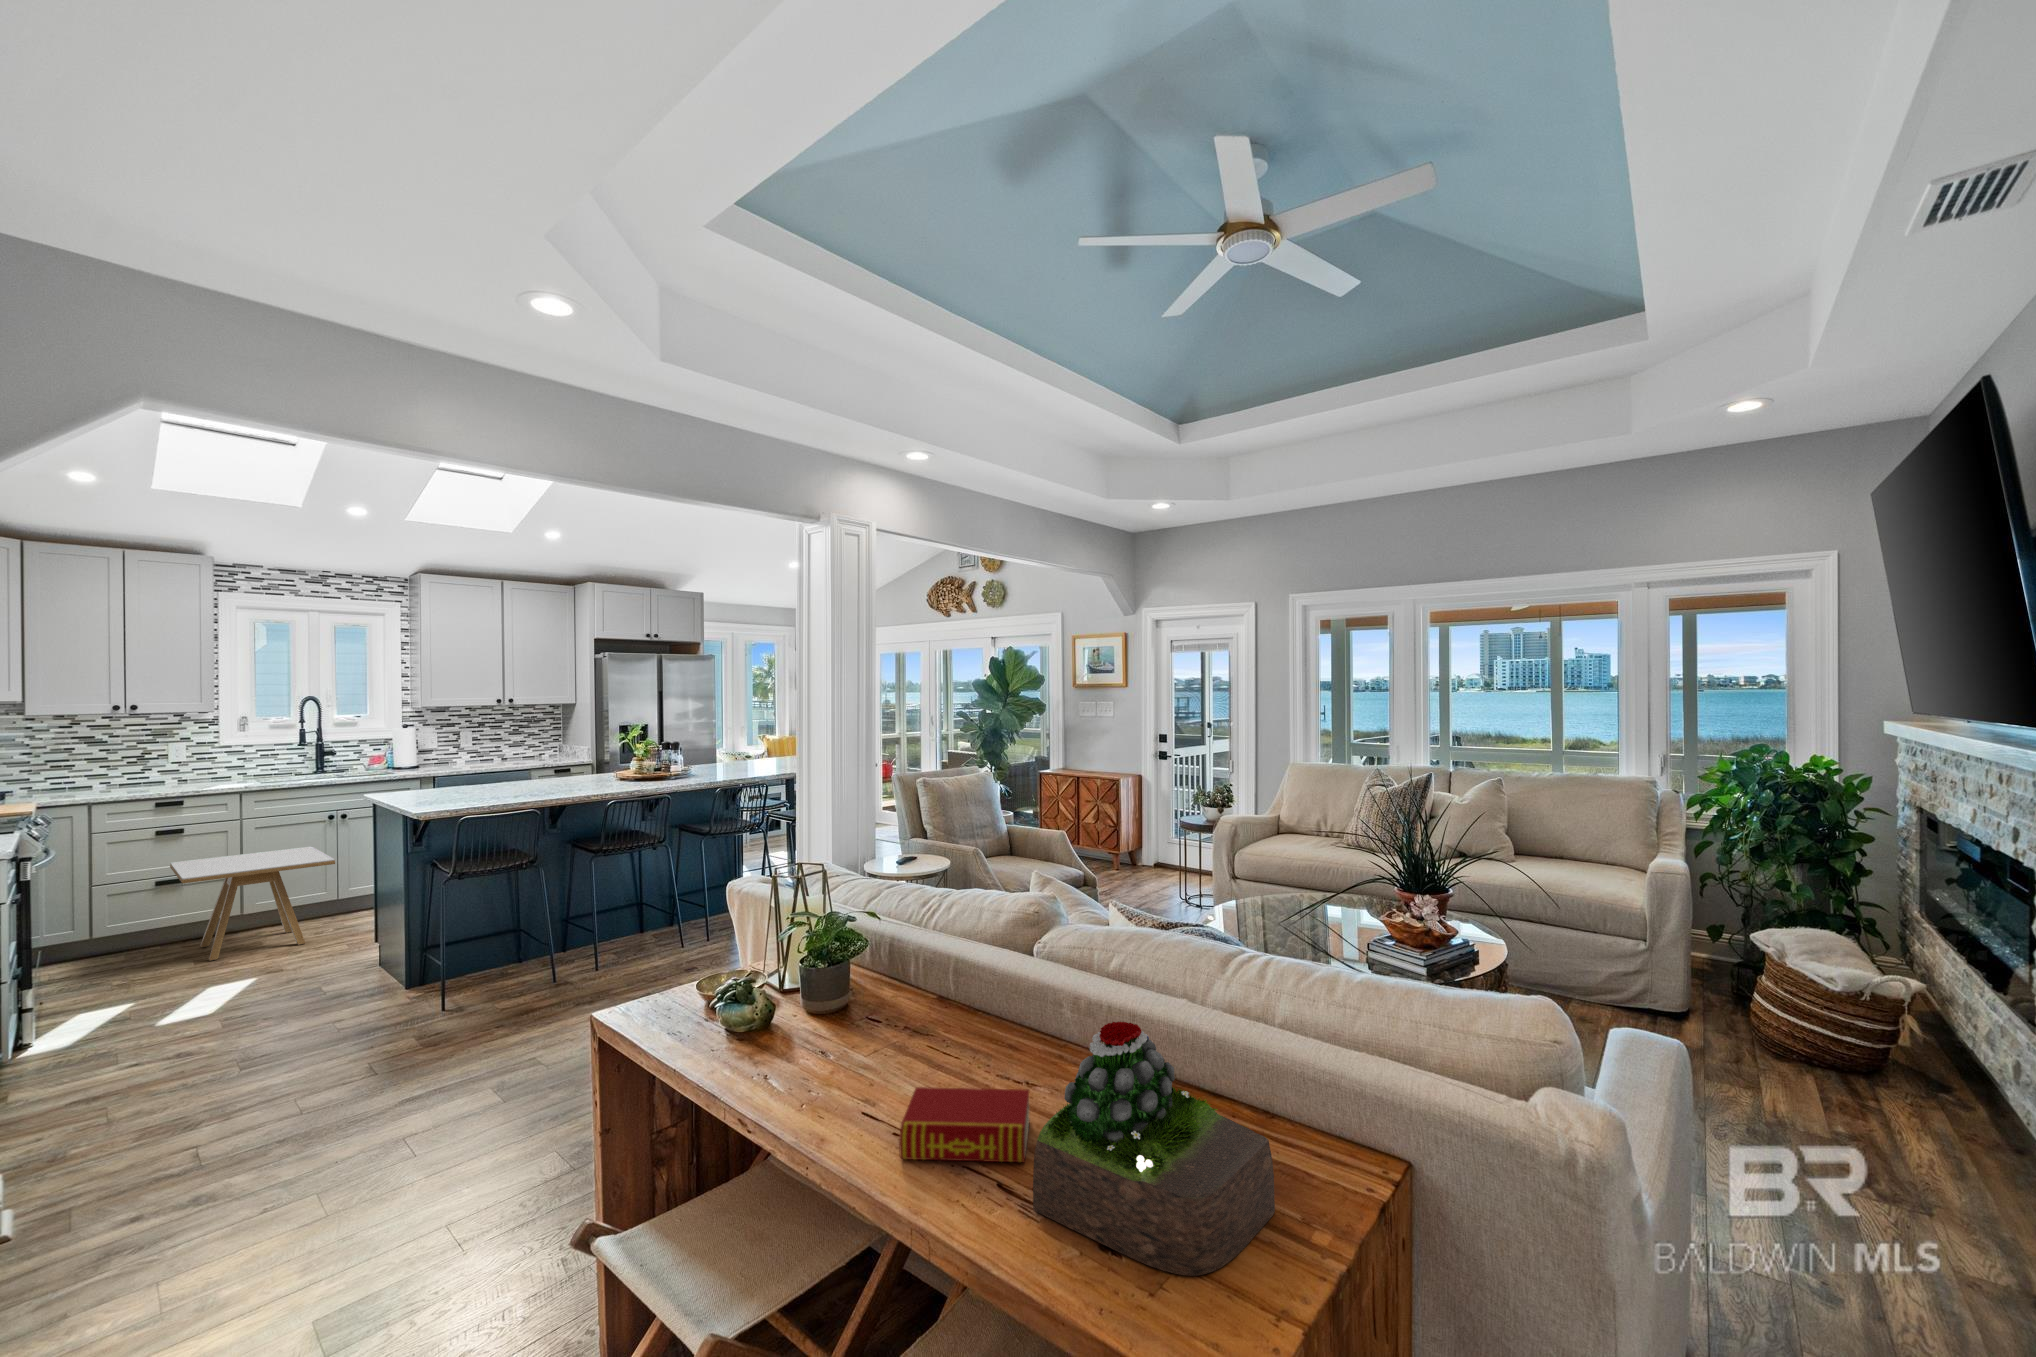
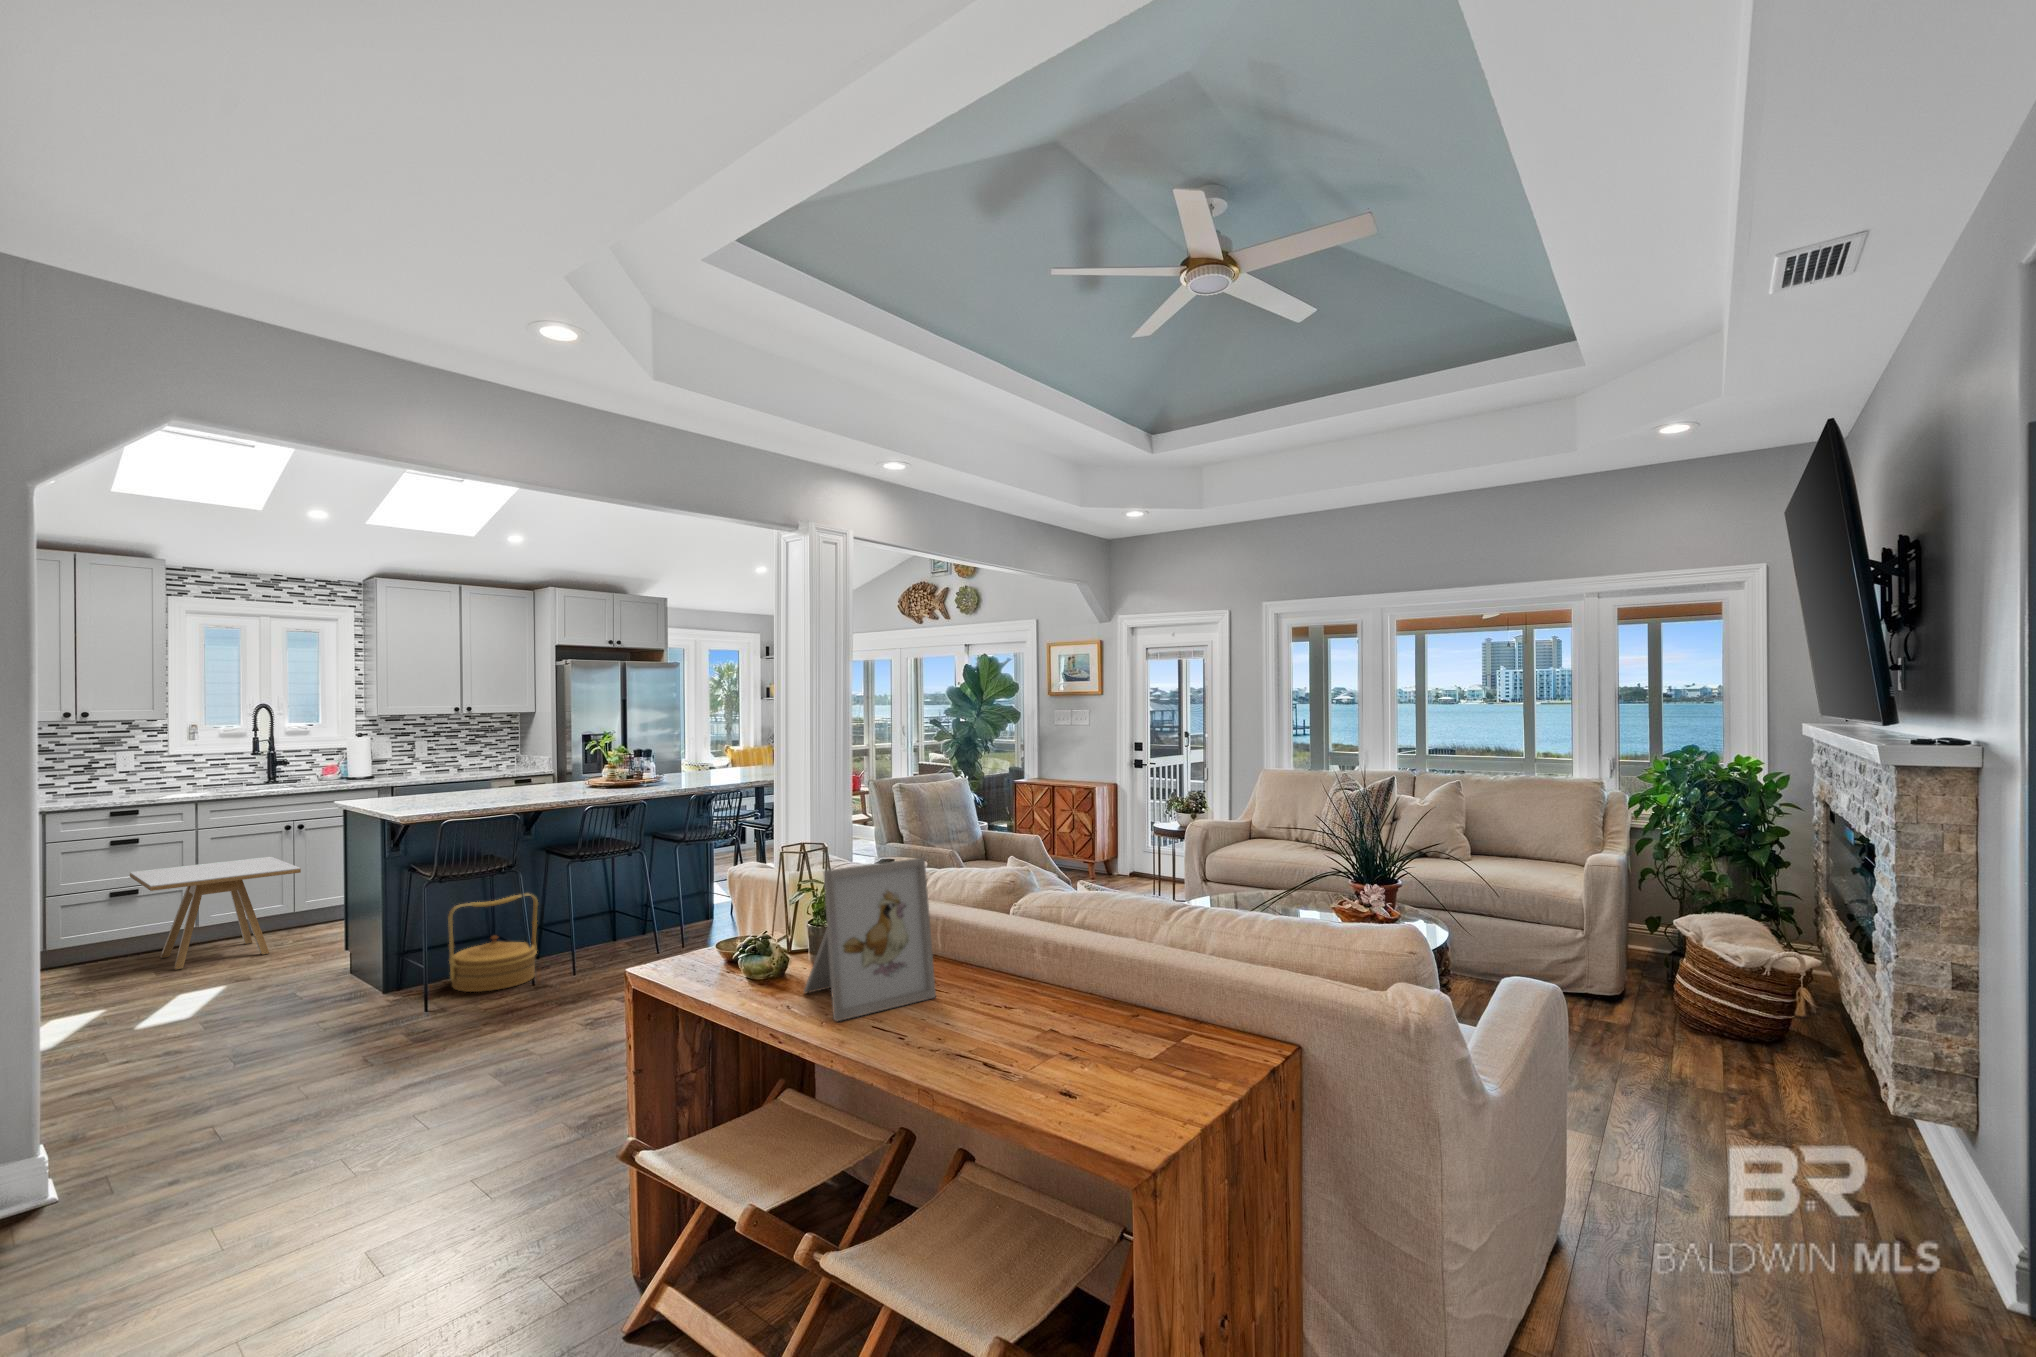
woven basket: none [468,889,561,990] -> present [448,894,538,992]
picture frame: none [785,894,942,1102] -> present [804,858,936,1021]
succulent plant: present [1033,1022,1275,1276] -> none [1014,939,1196,1108]
book: present [899,1087,1029,1162] -> none [909,1005,1010,1053]

